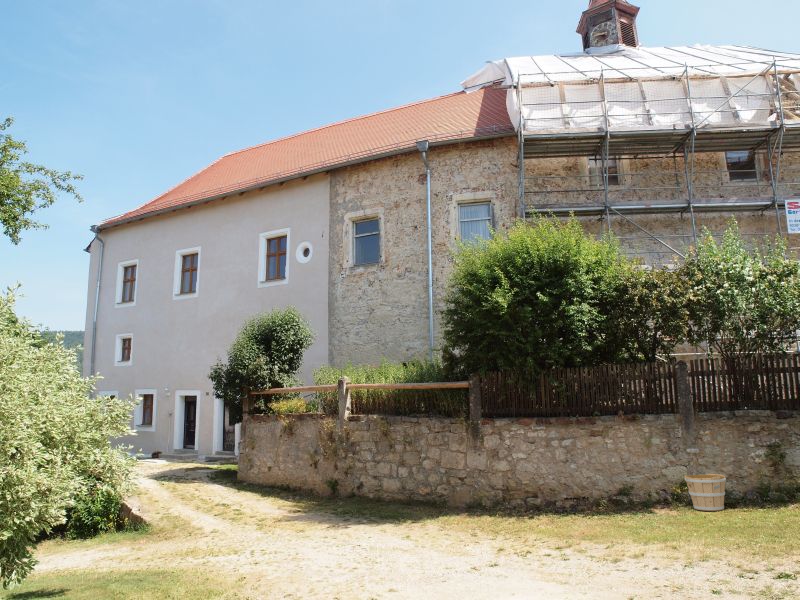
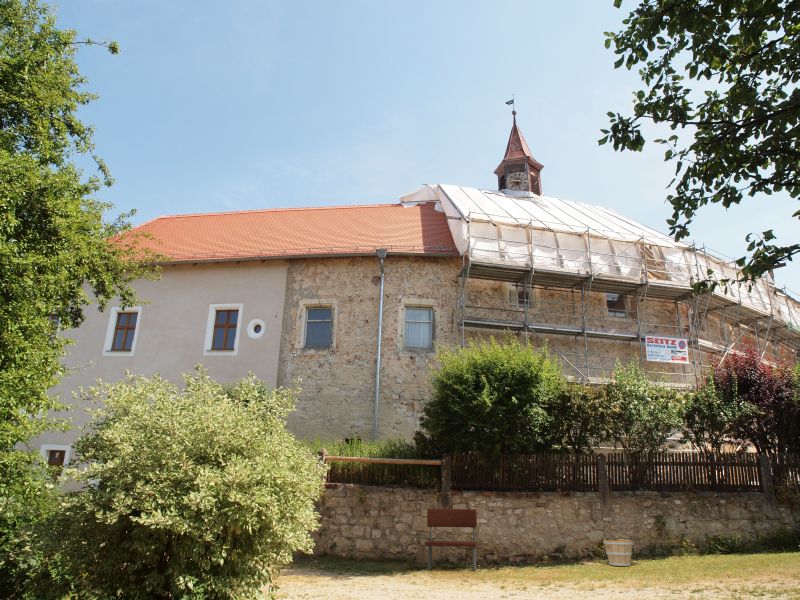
bench: none [443,442,514,519] -> present [425,509,477,571]

